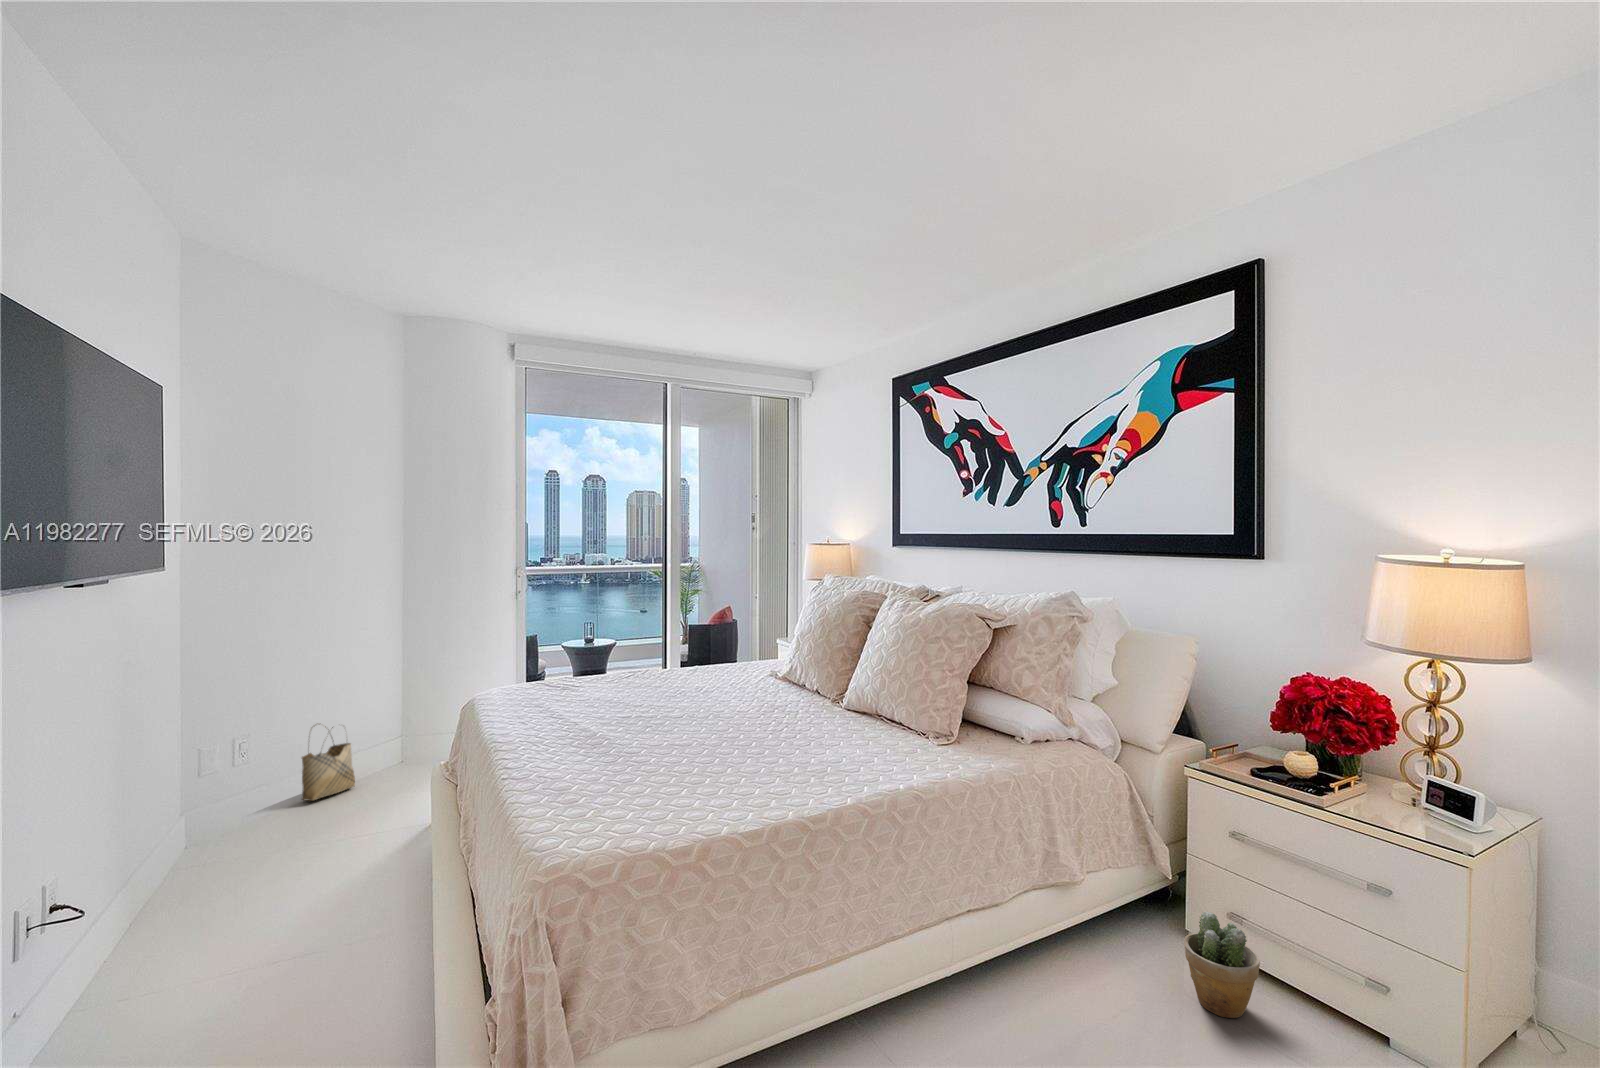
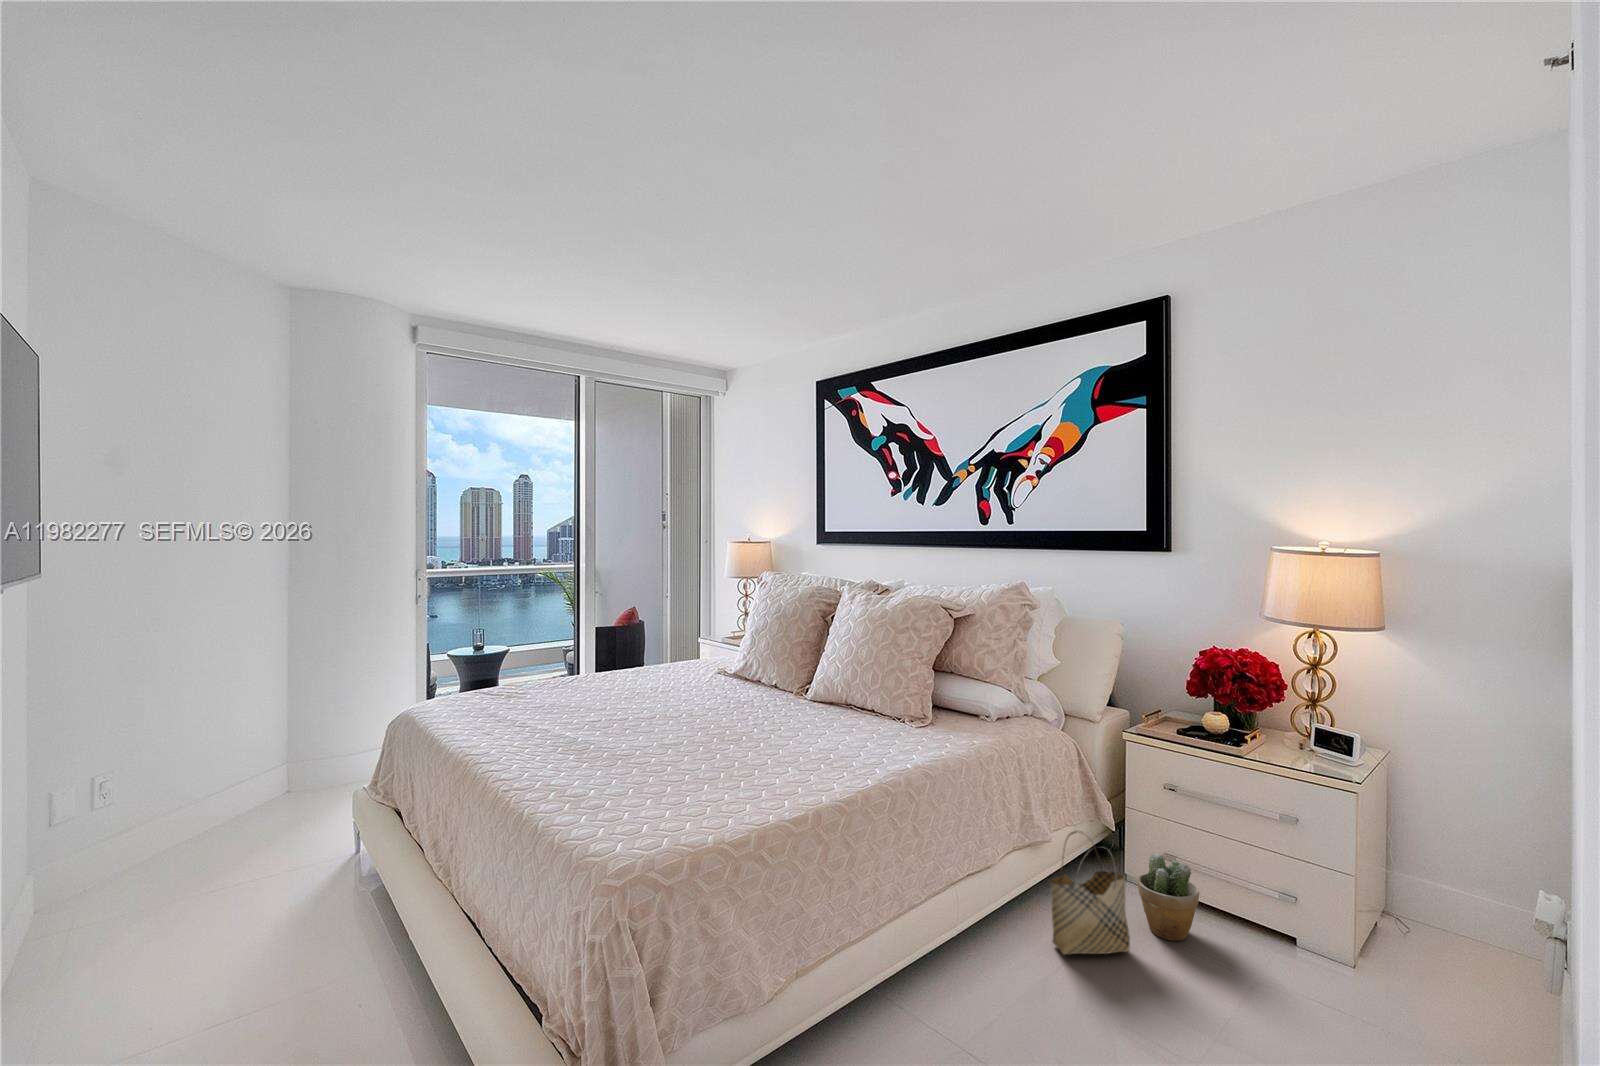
woven basket: present [302,727,355,801] -> present [1050,831,1130,955]

